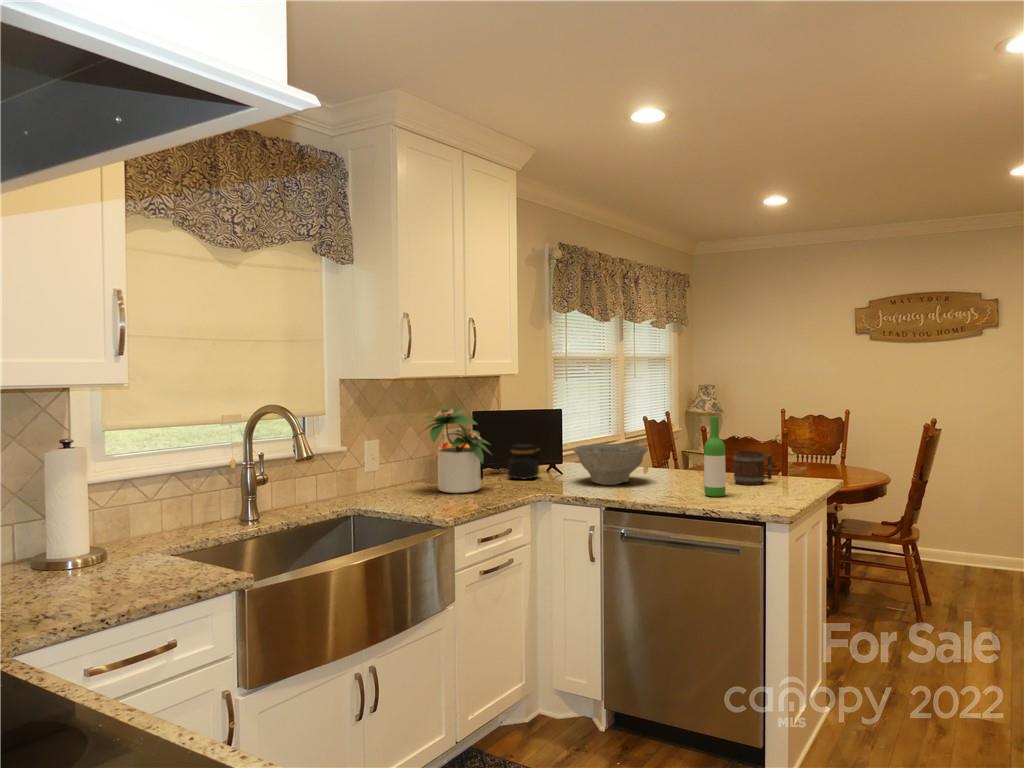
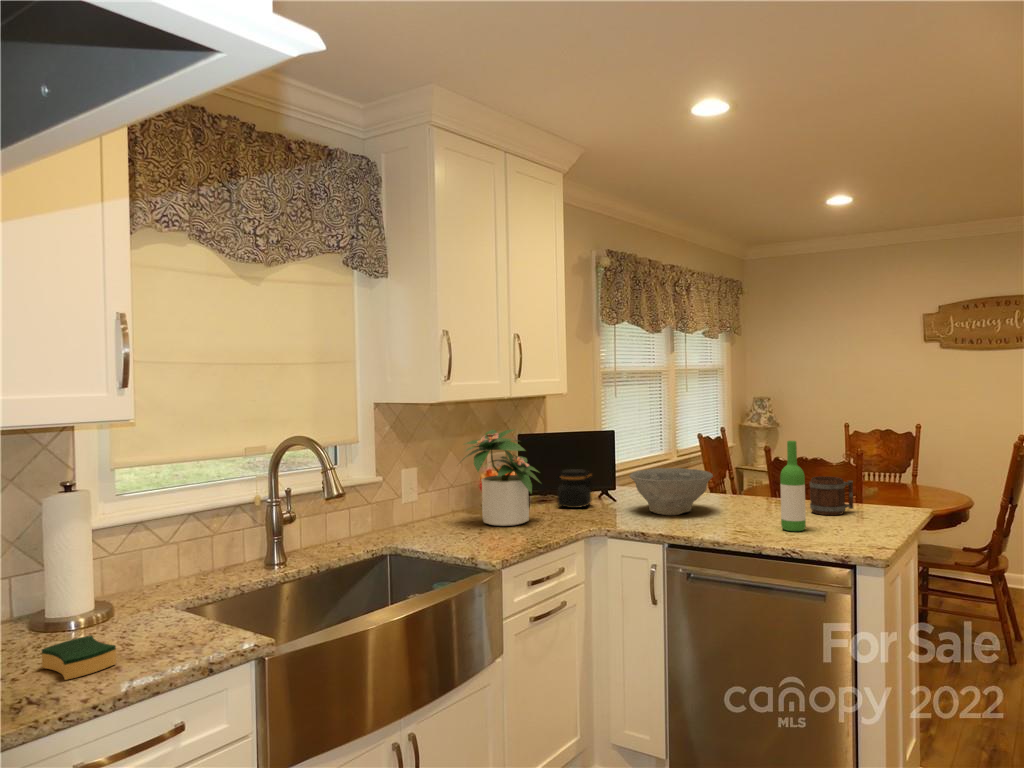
sponge: none [55,568,120,601] -> present [42,636,116,680]

